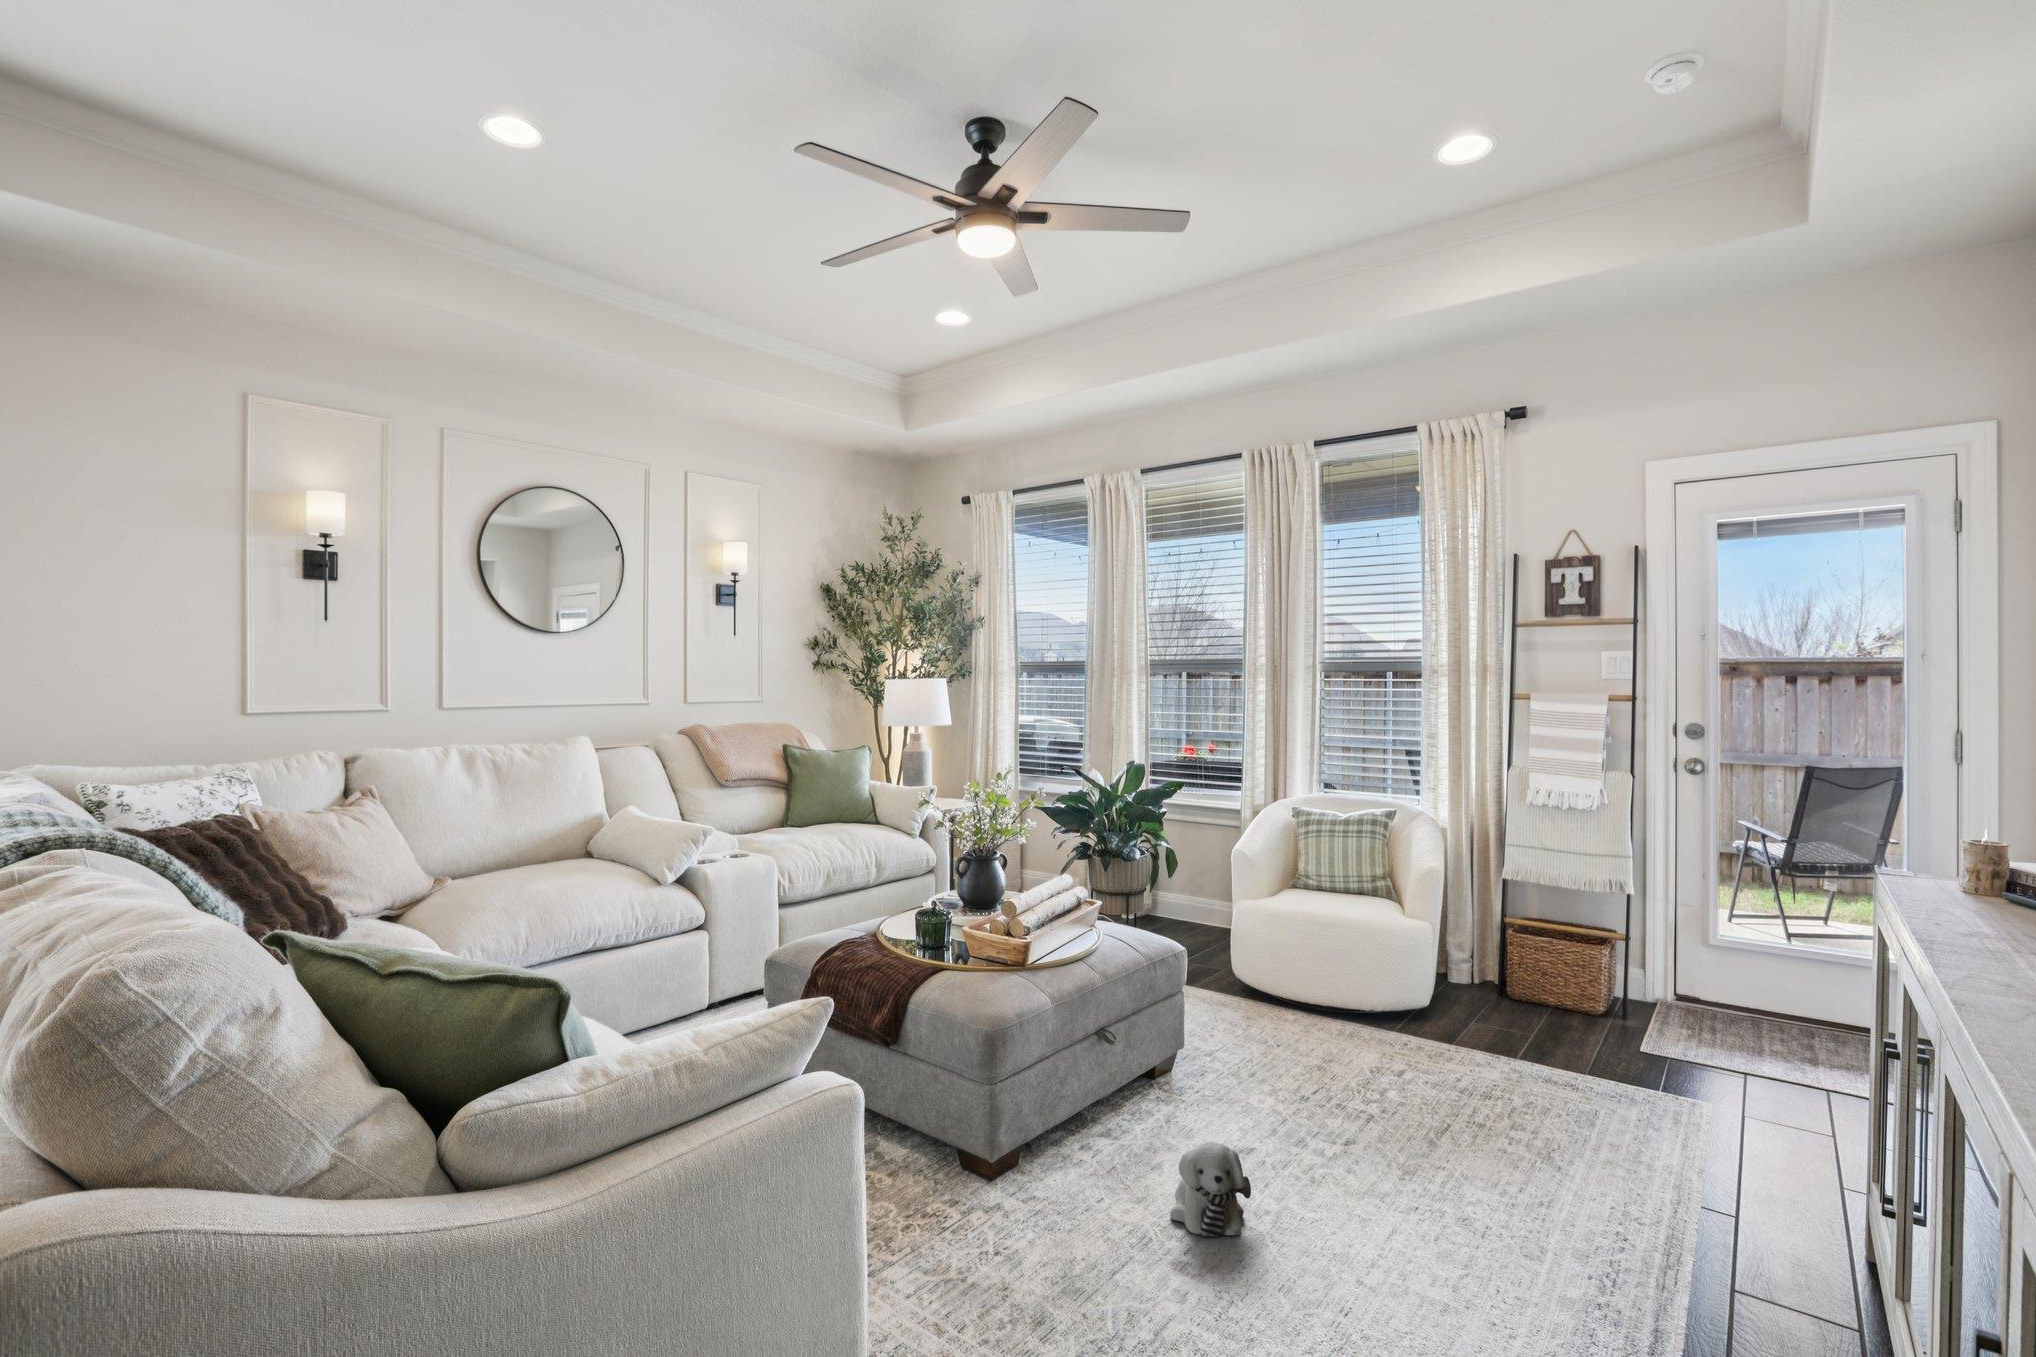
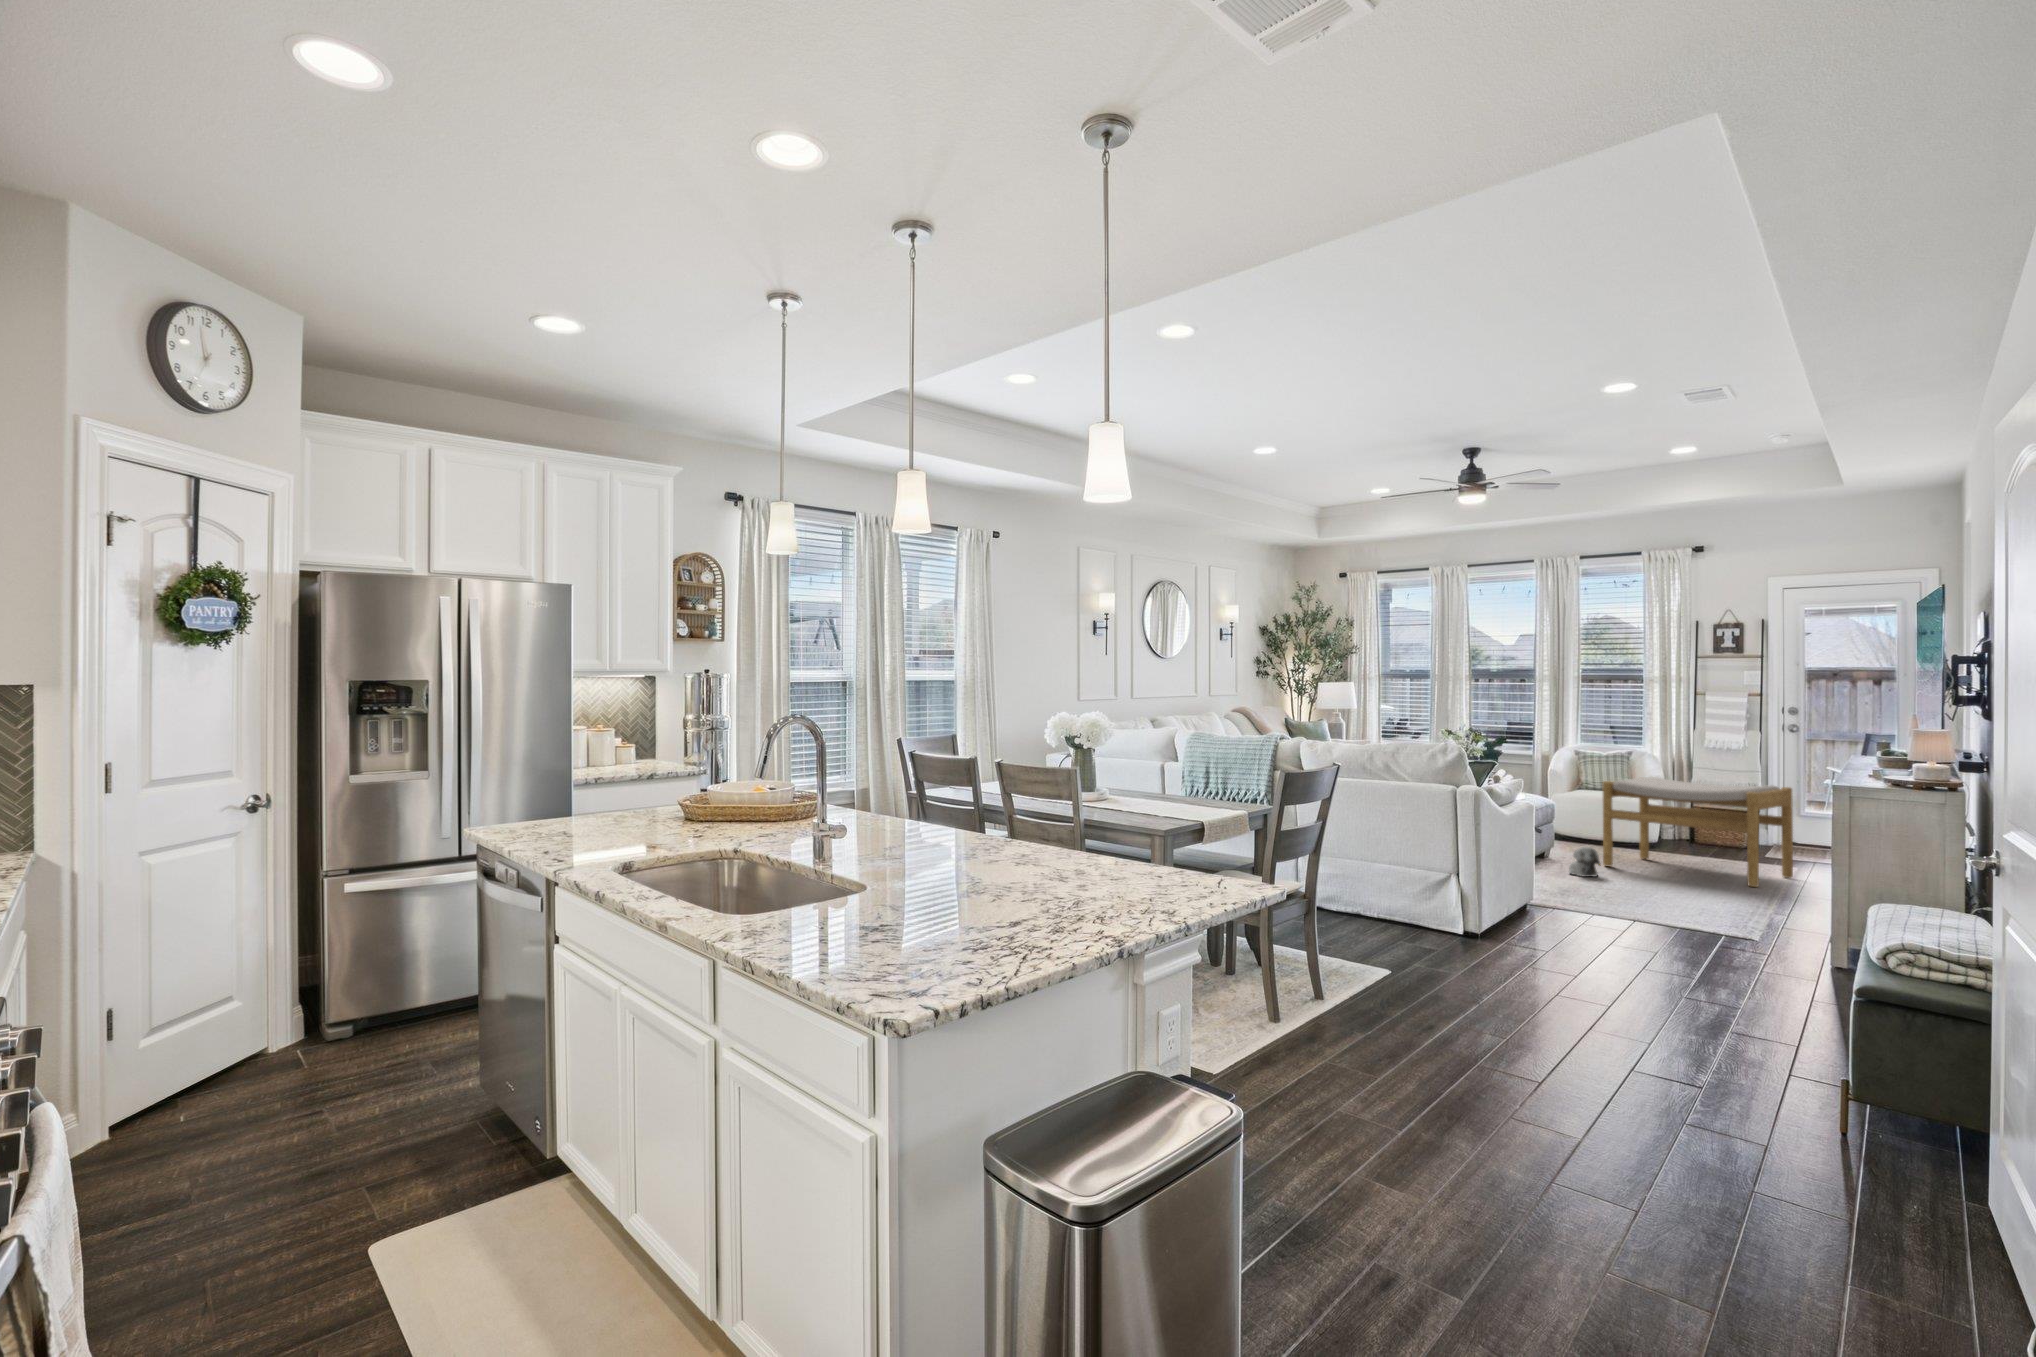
footstool: none [1282,900,1747,1305] -> present [1603,777,1793,887]

